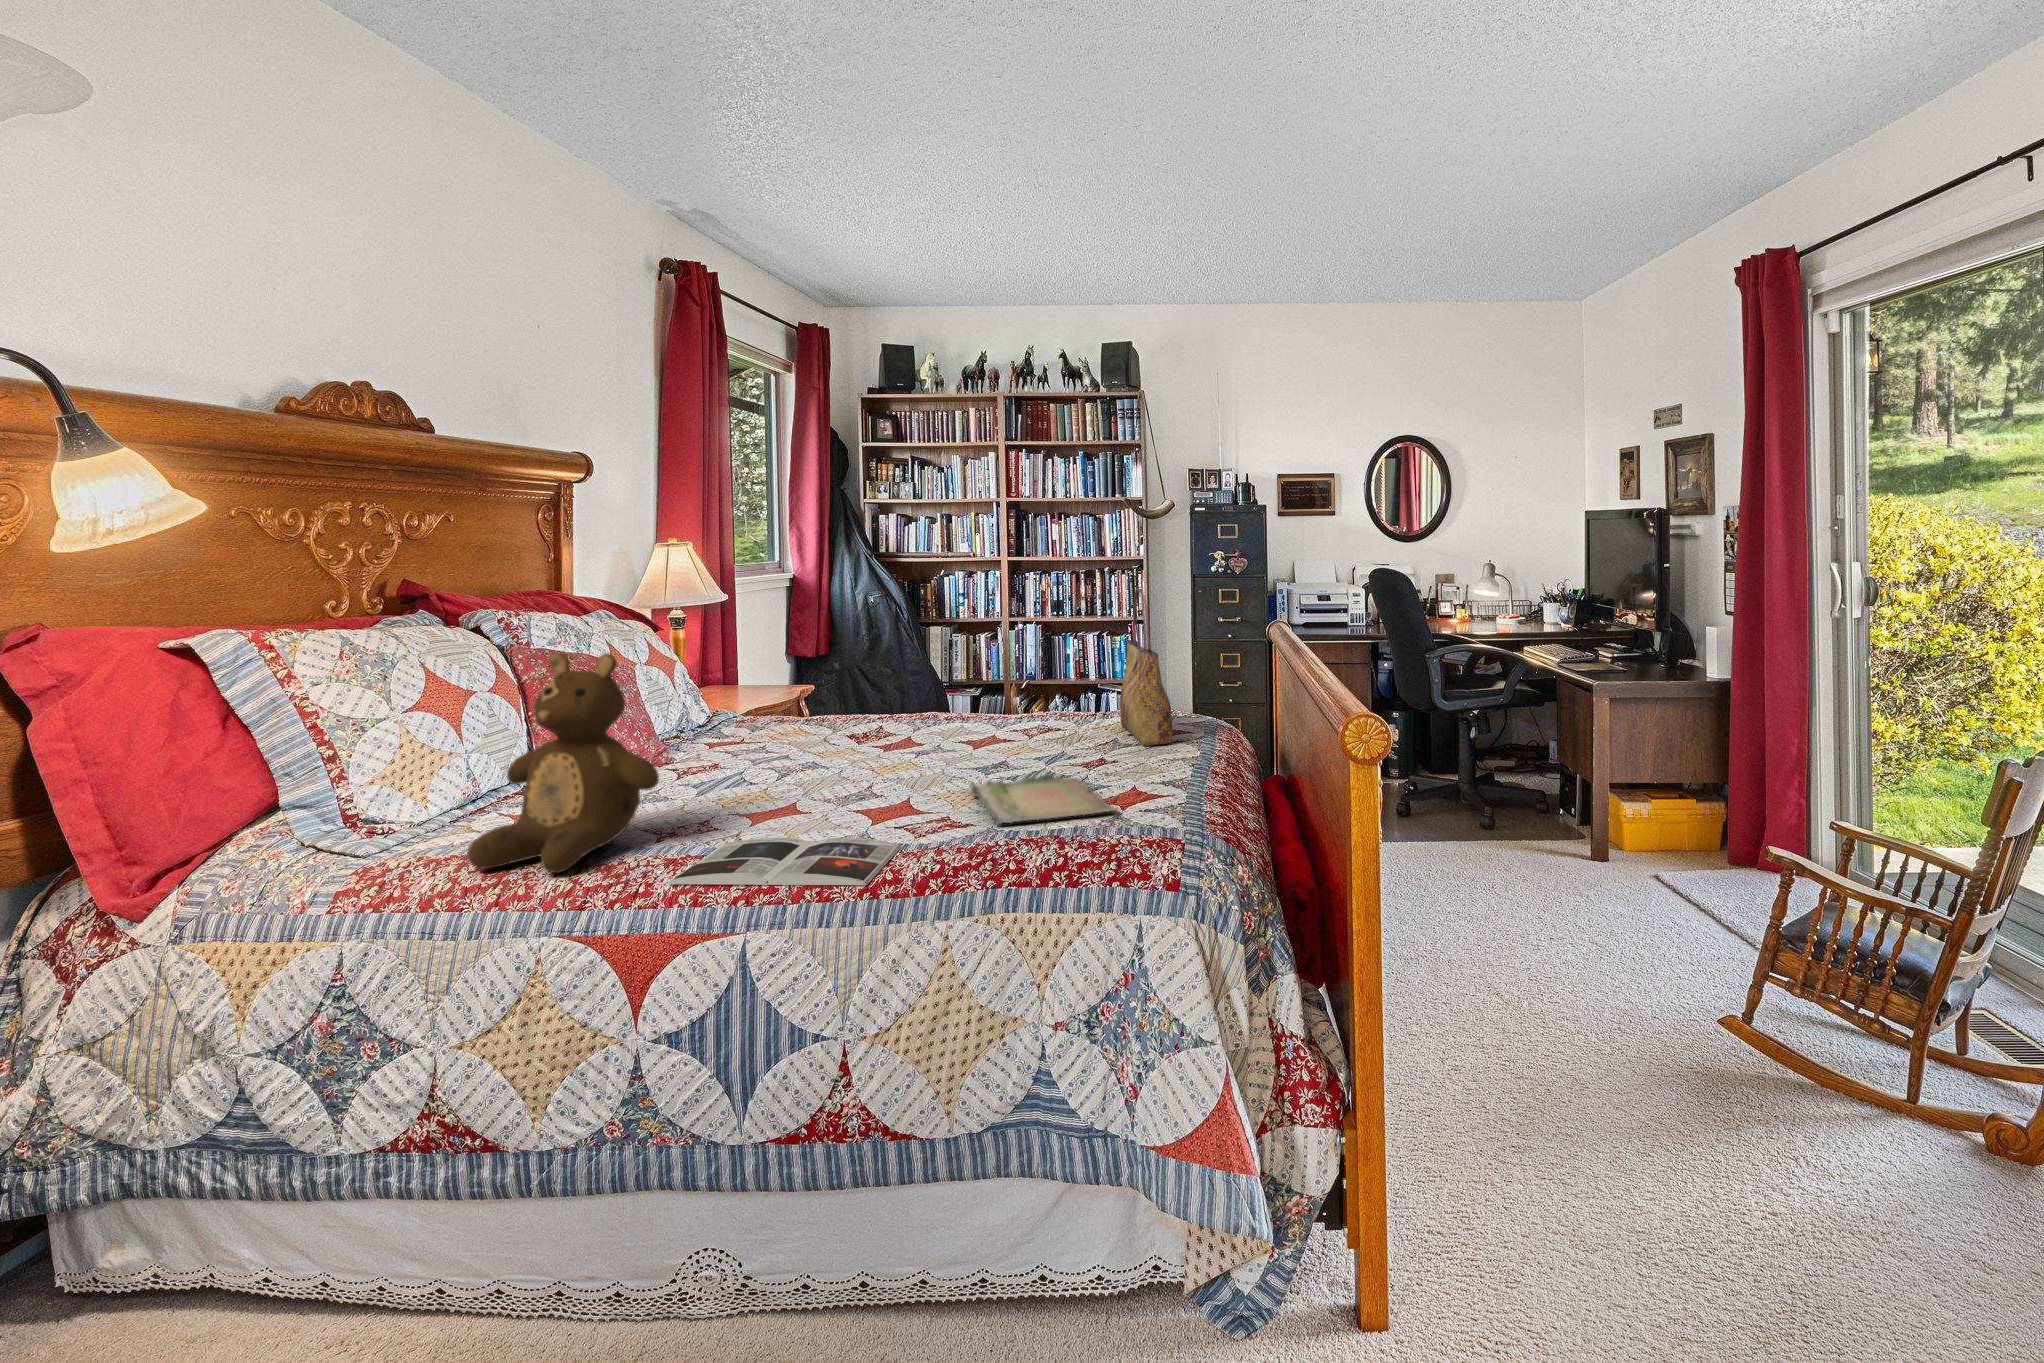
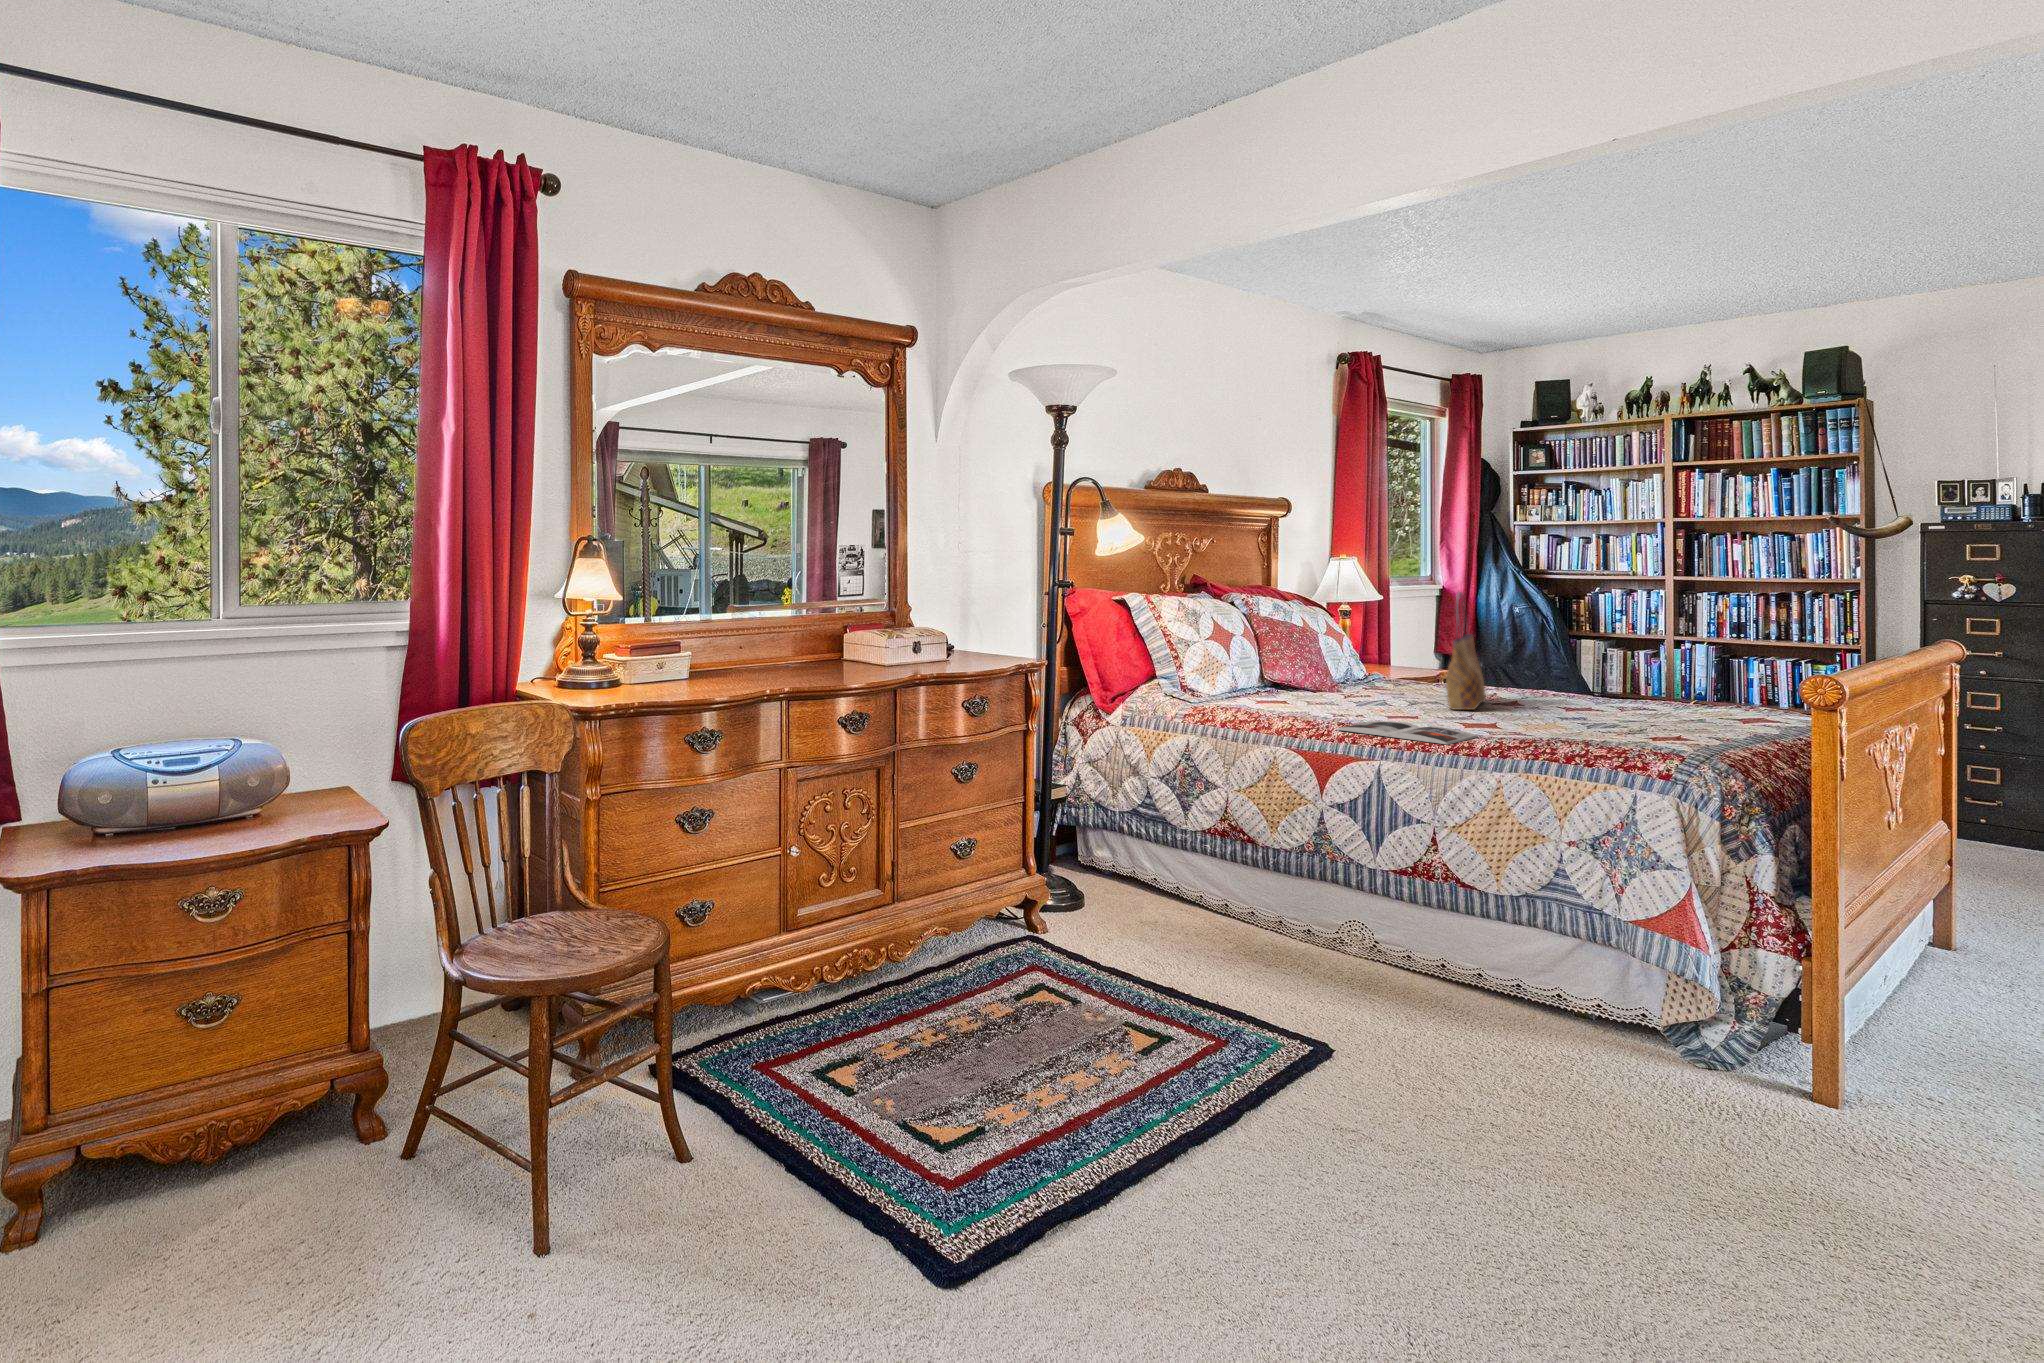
tote bag: present [1120,588,1172,746] -> present [1446,592,1486,710]
teddy bear: present [467,652,659,873] -> none [1238,609,1332,719]
tray: present [971,768,1115,826] -> none [1544,716,1654,743]

